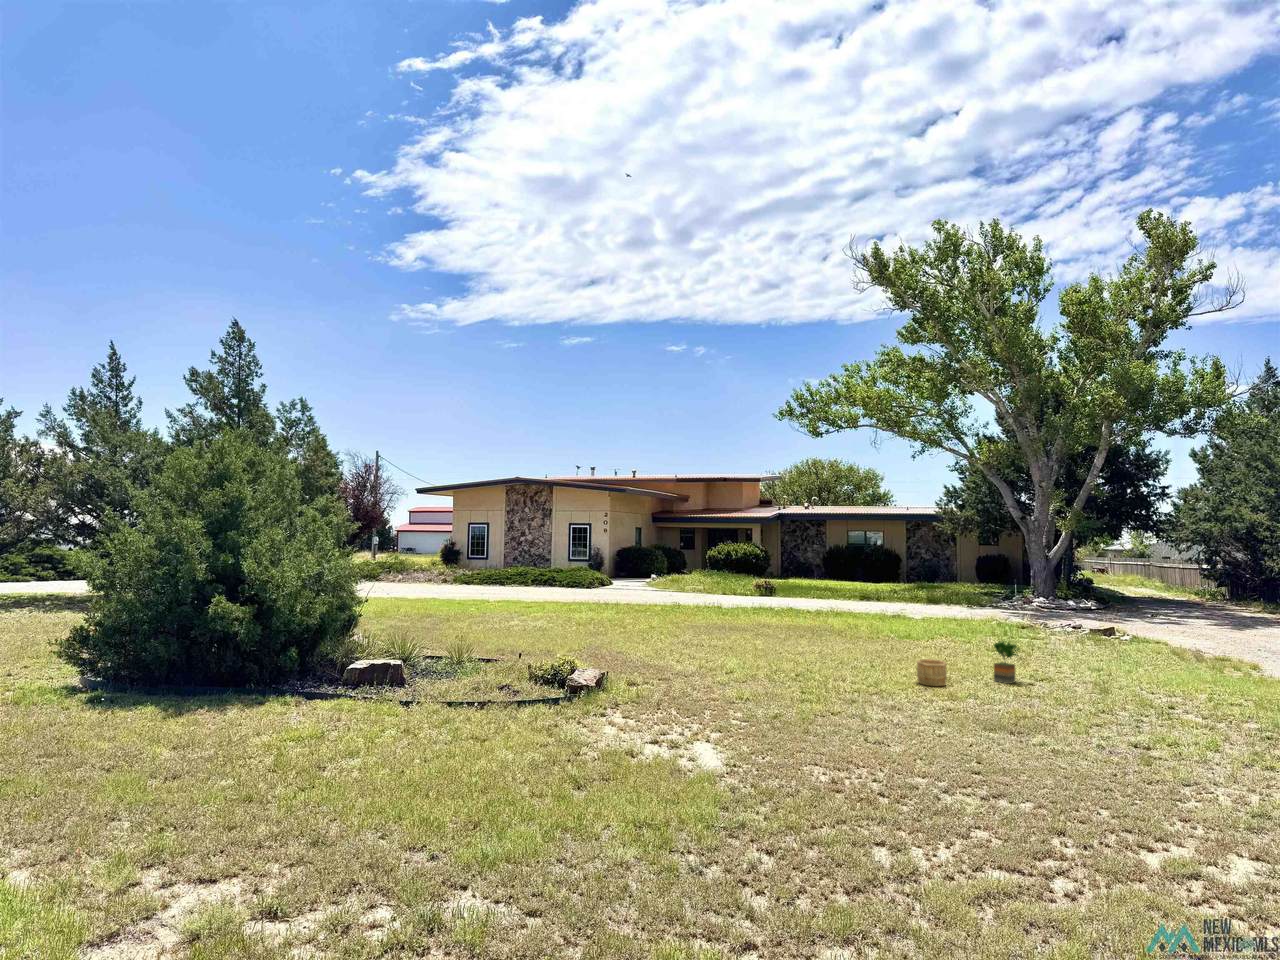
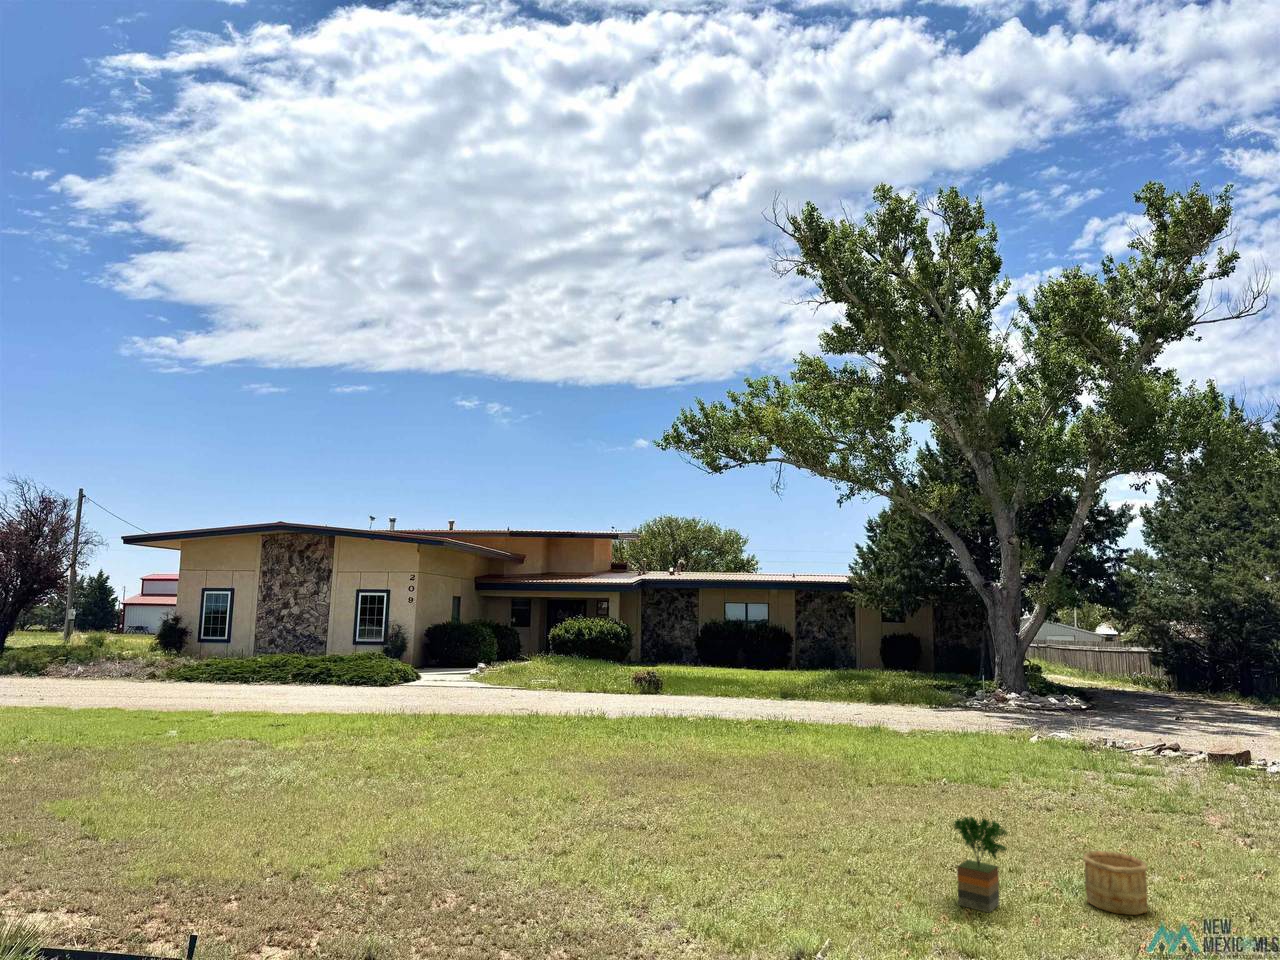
potted tree: present [994,642,1019,684] -> present [953,817,1008,913]

